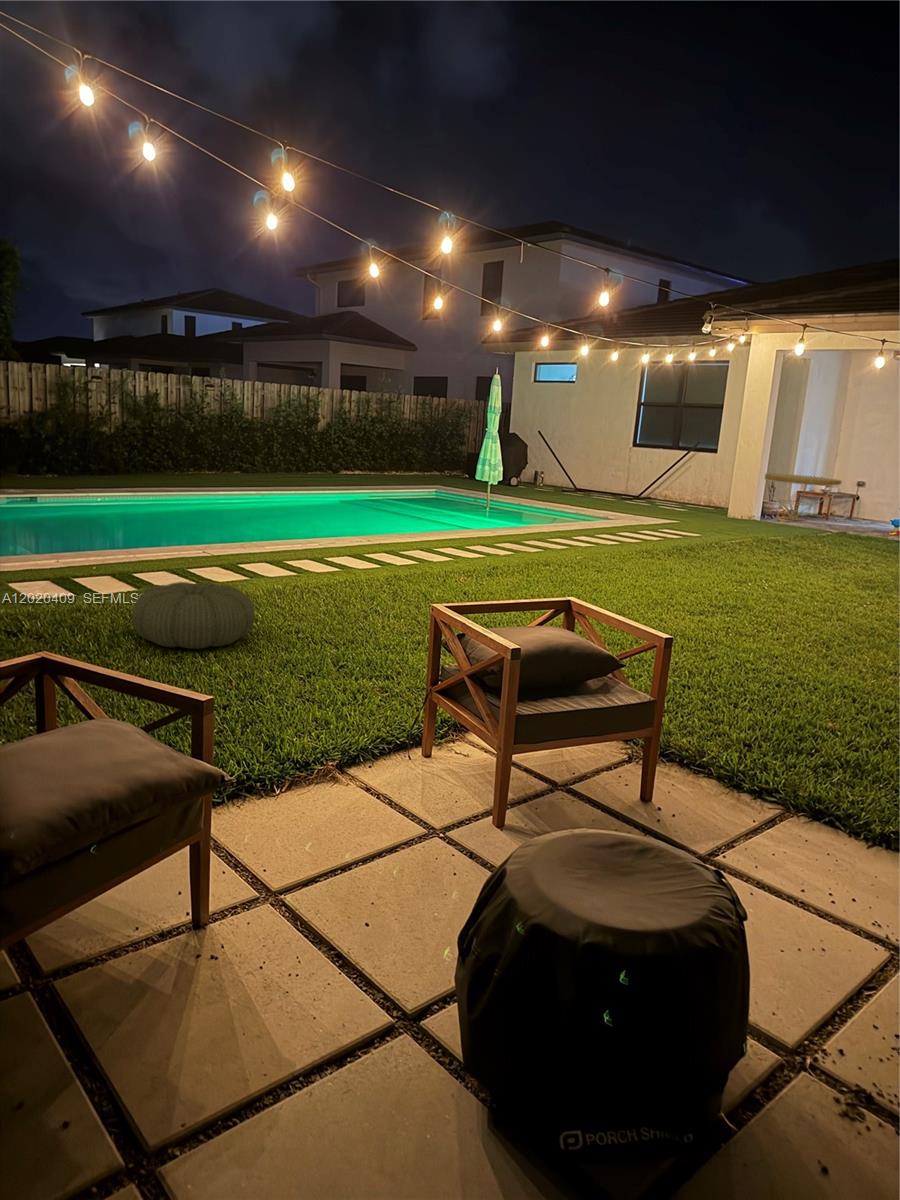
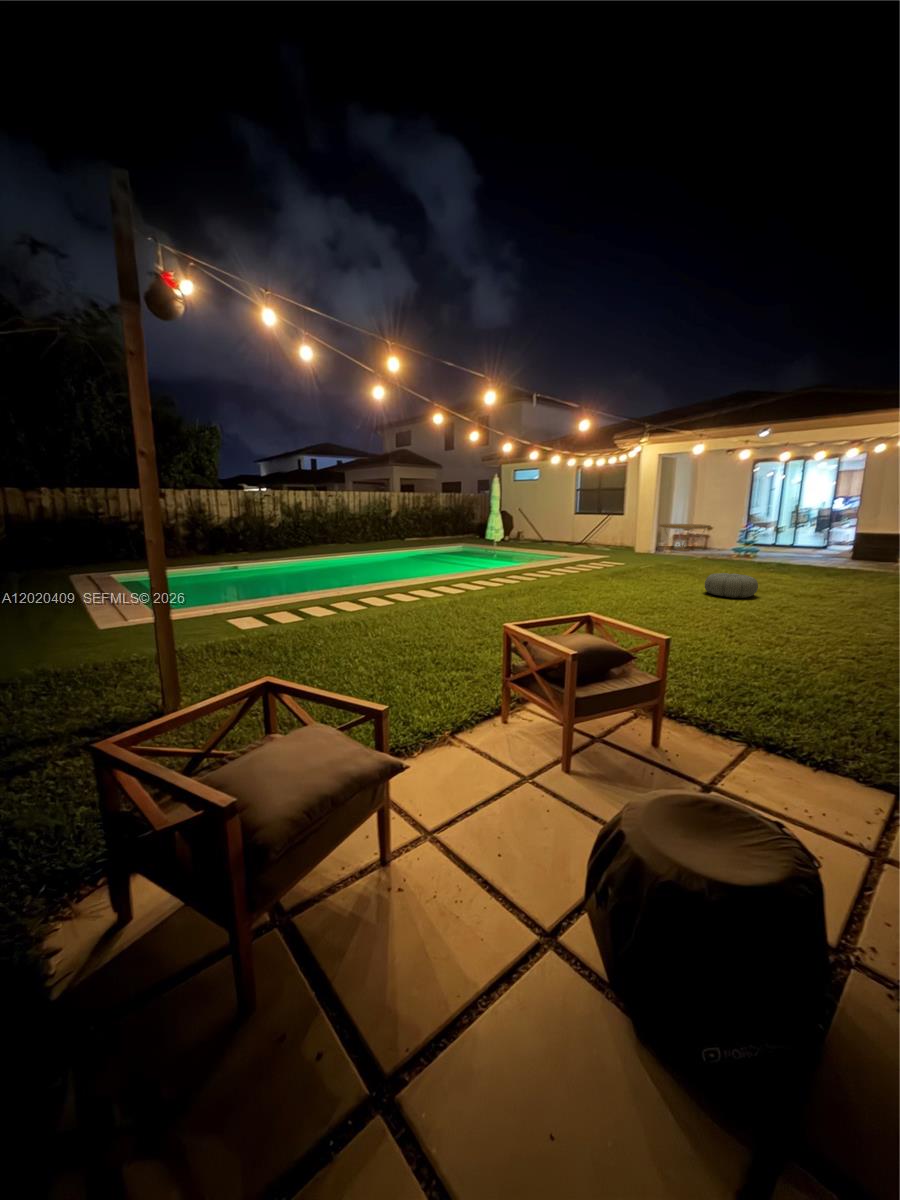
pouf: present [132,582,255,649] -> present [705,573,758,598]

